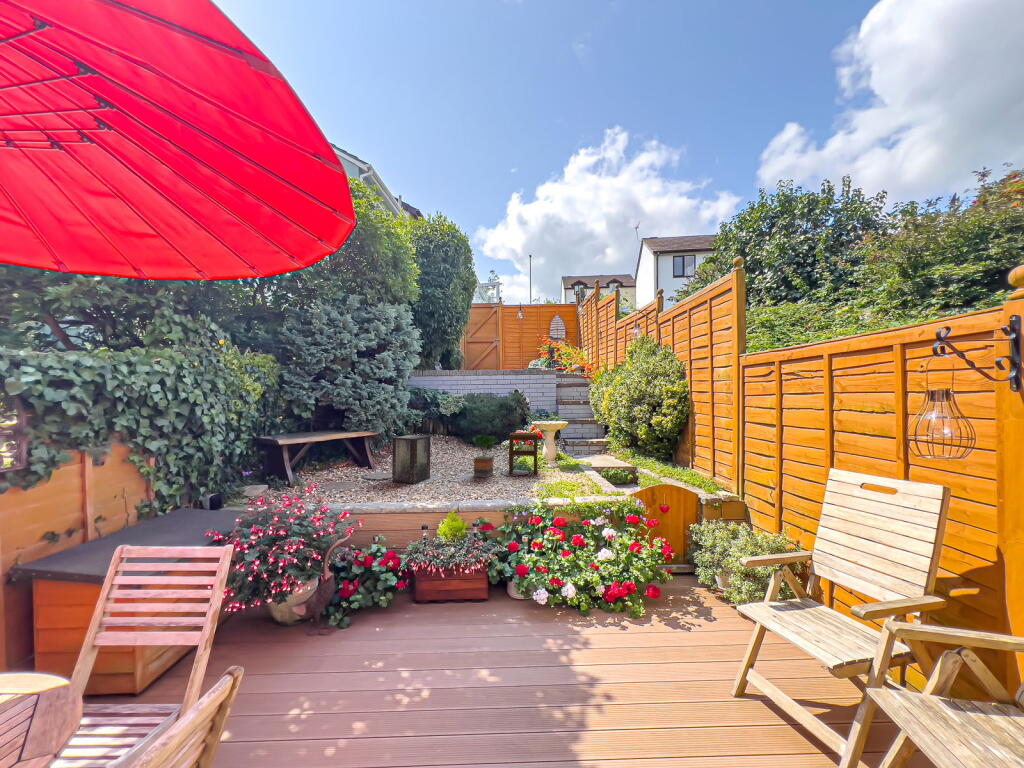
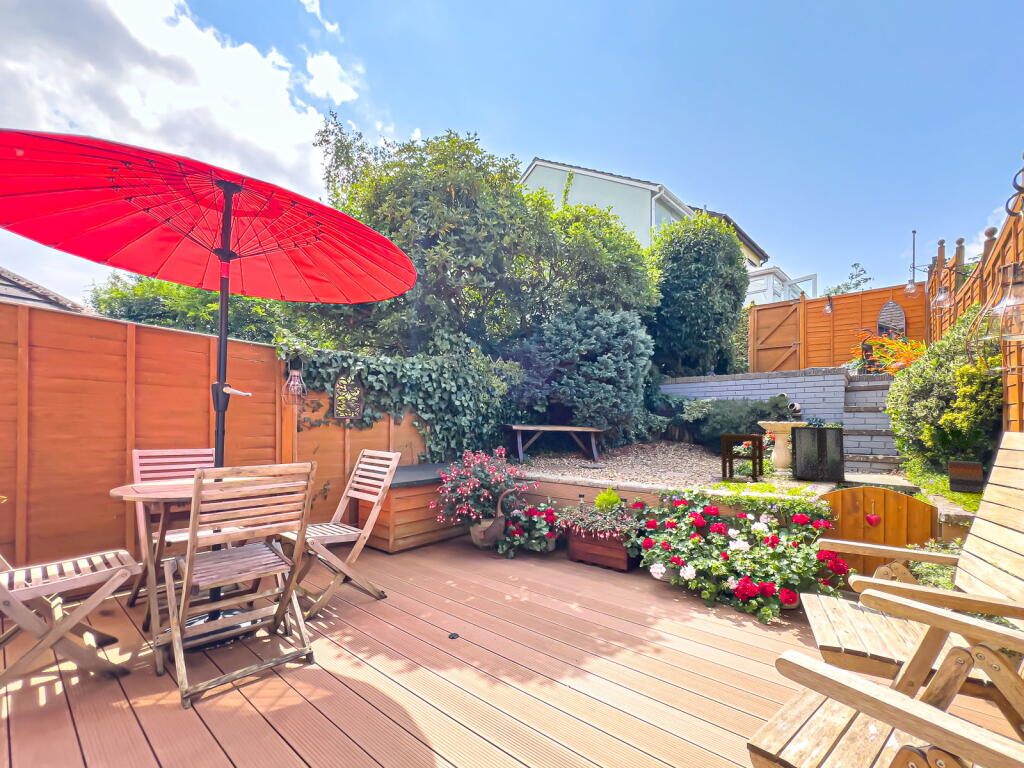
storage box: present [392,435,430,484] -> present [791,427,845,482]
potted tree: present [473,435,498,478] -> present [934,427,994,493]

